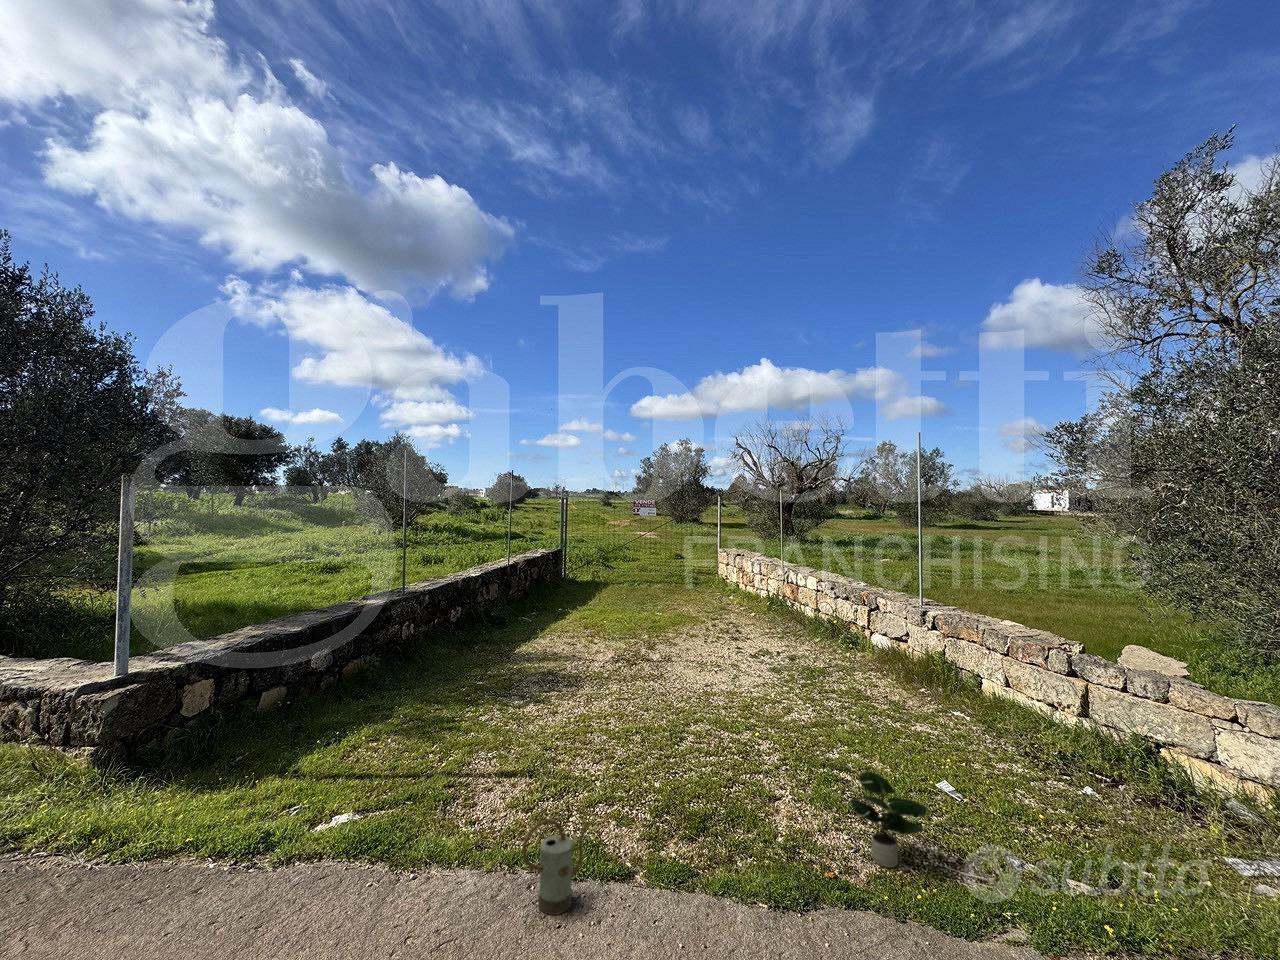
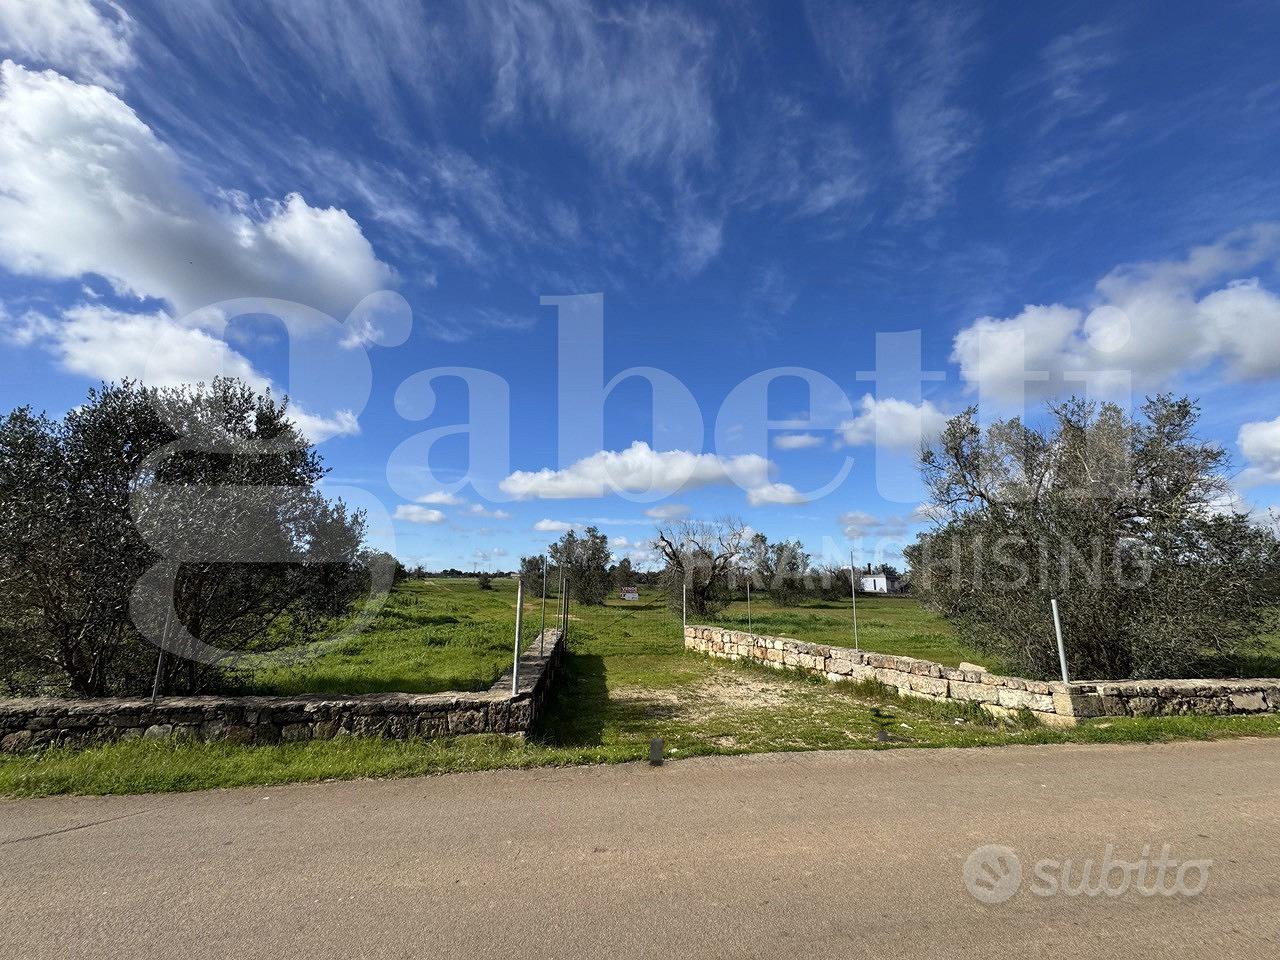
watering can: present [523,819,590,915] -> present [646,730,665,766]

